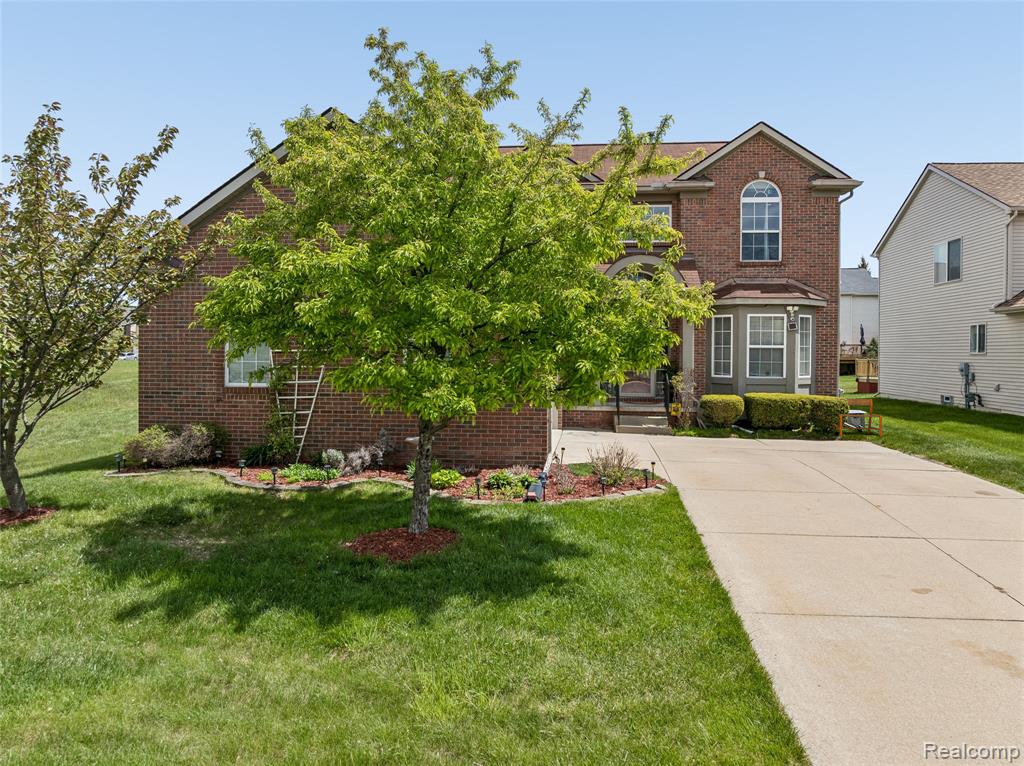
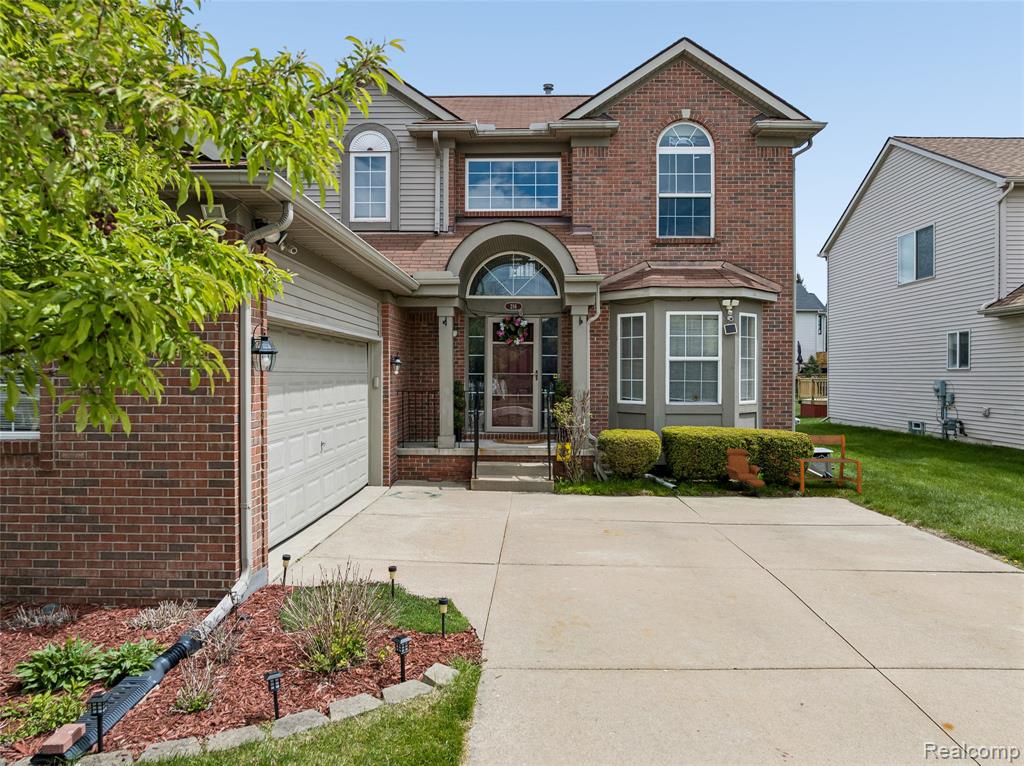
lounge chair: none [788,408,815,438] -> present [725,449,765,498]

